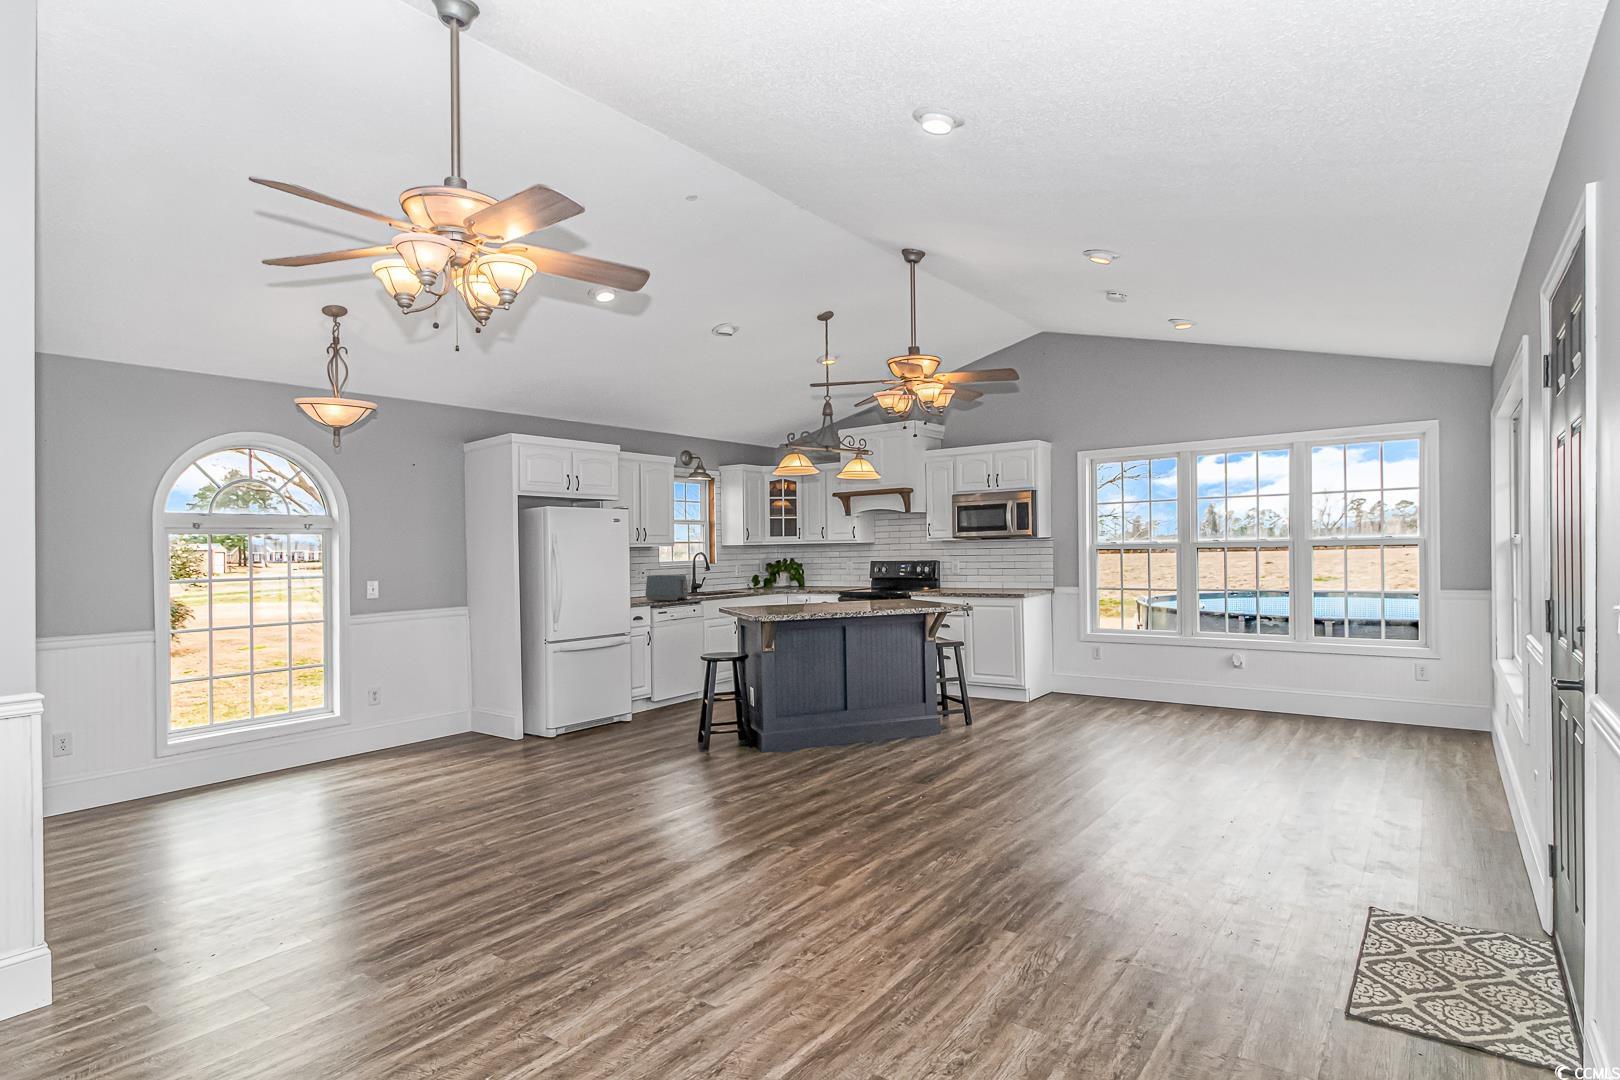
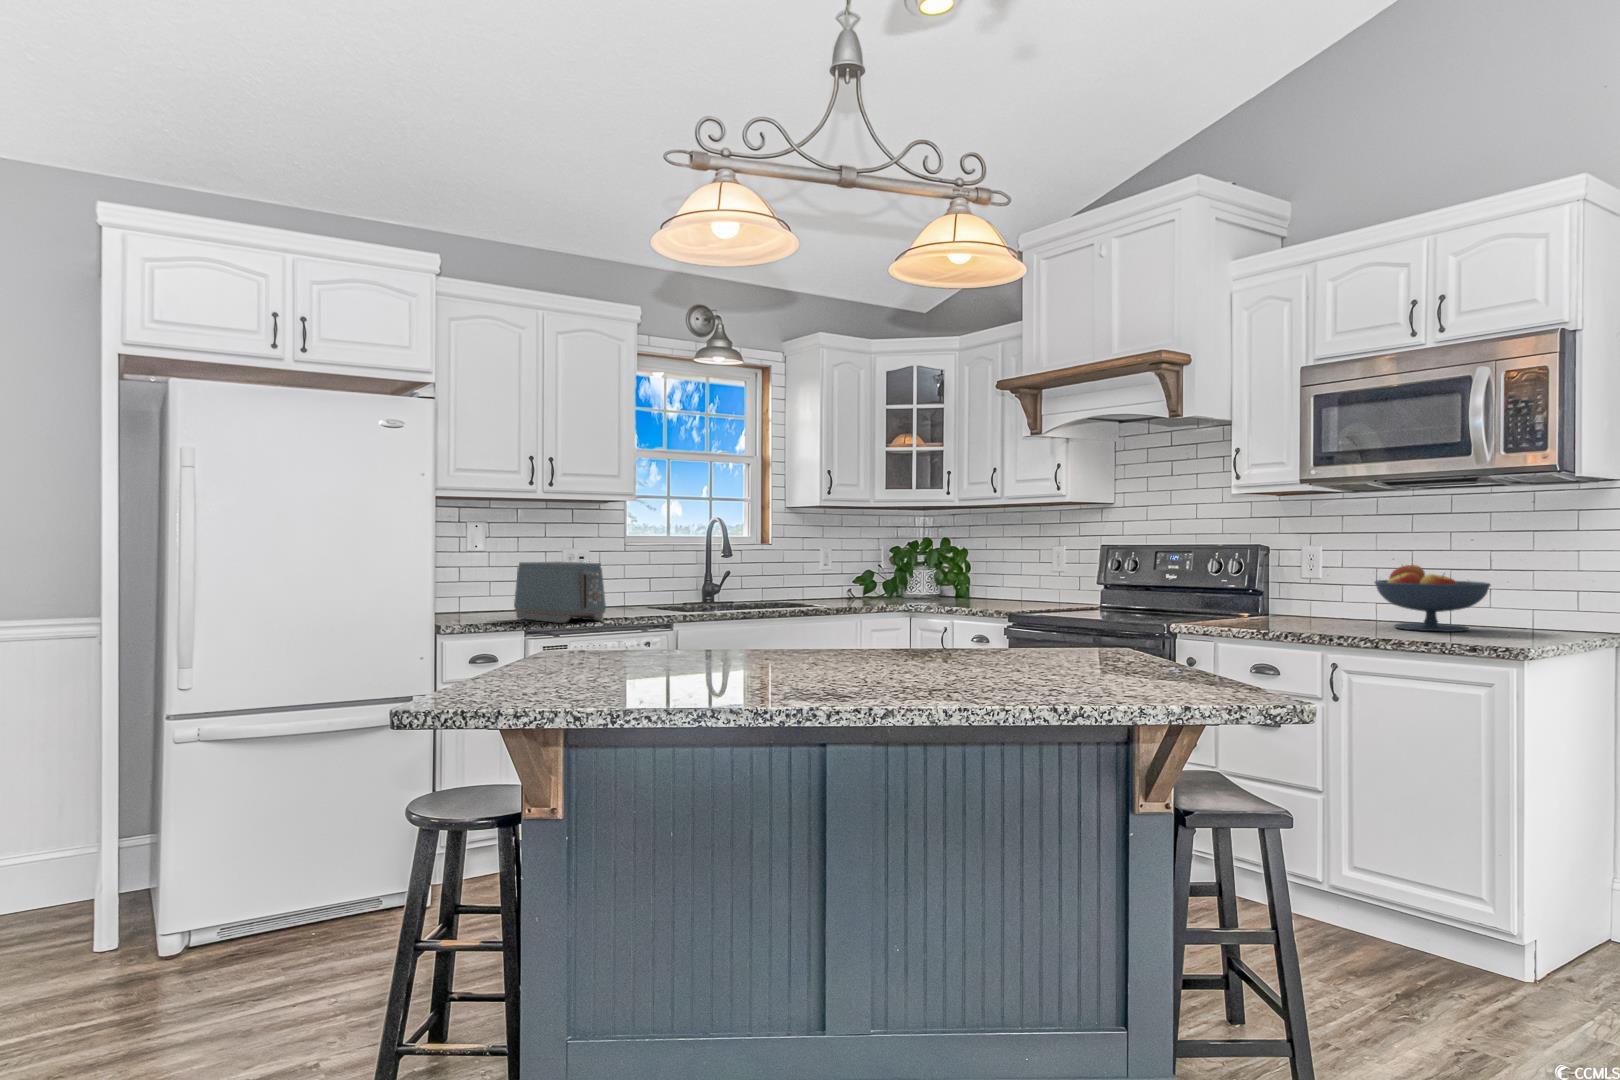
fruit bowl: none [979,568,1016,591] -> present [1375,565,1490,632]

